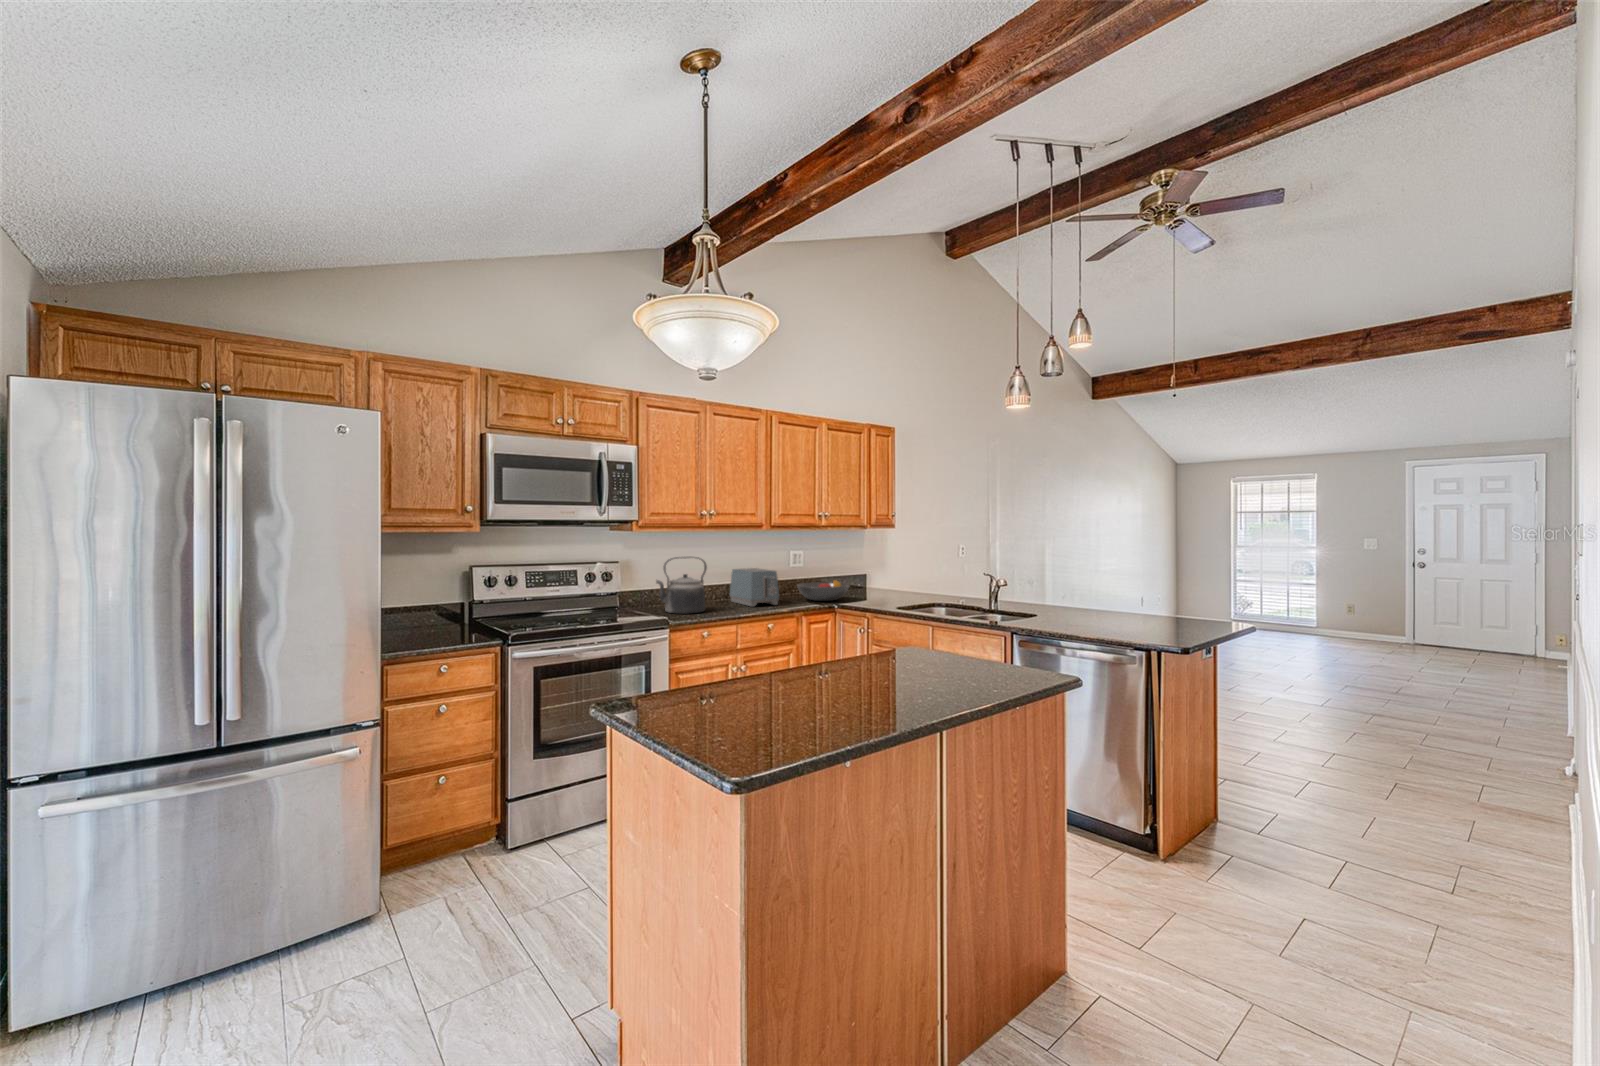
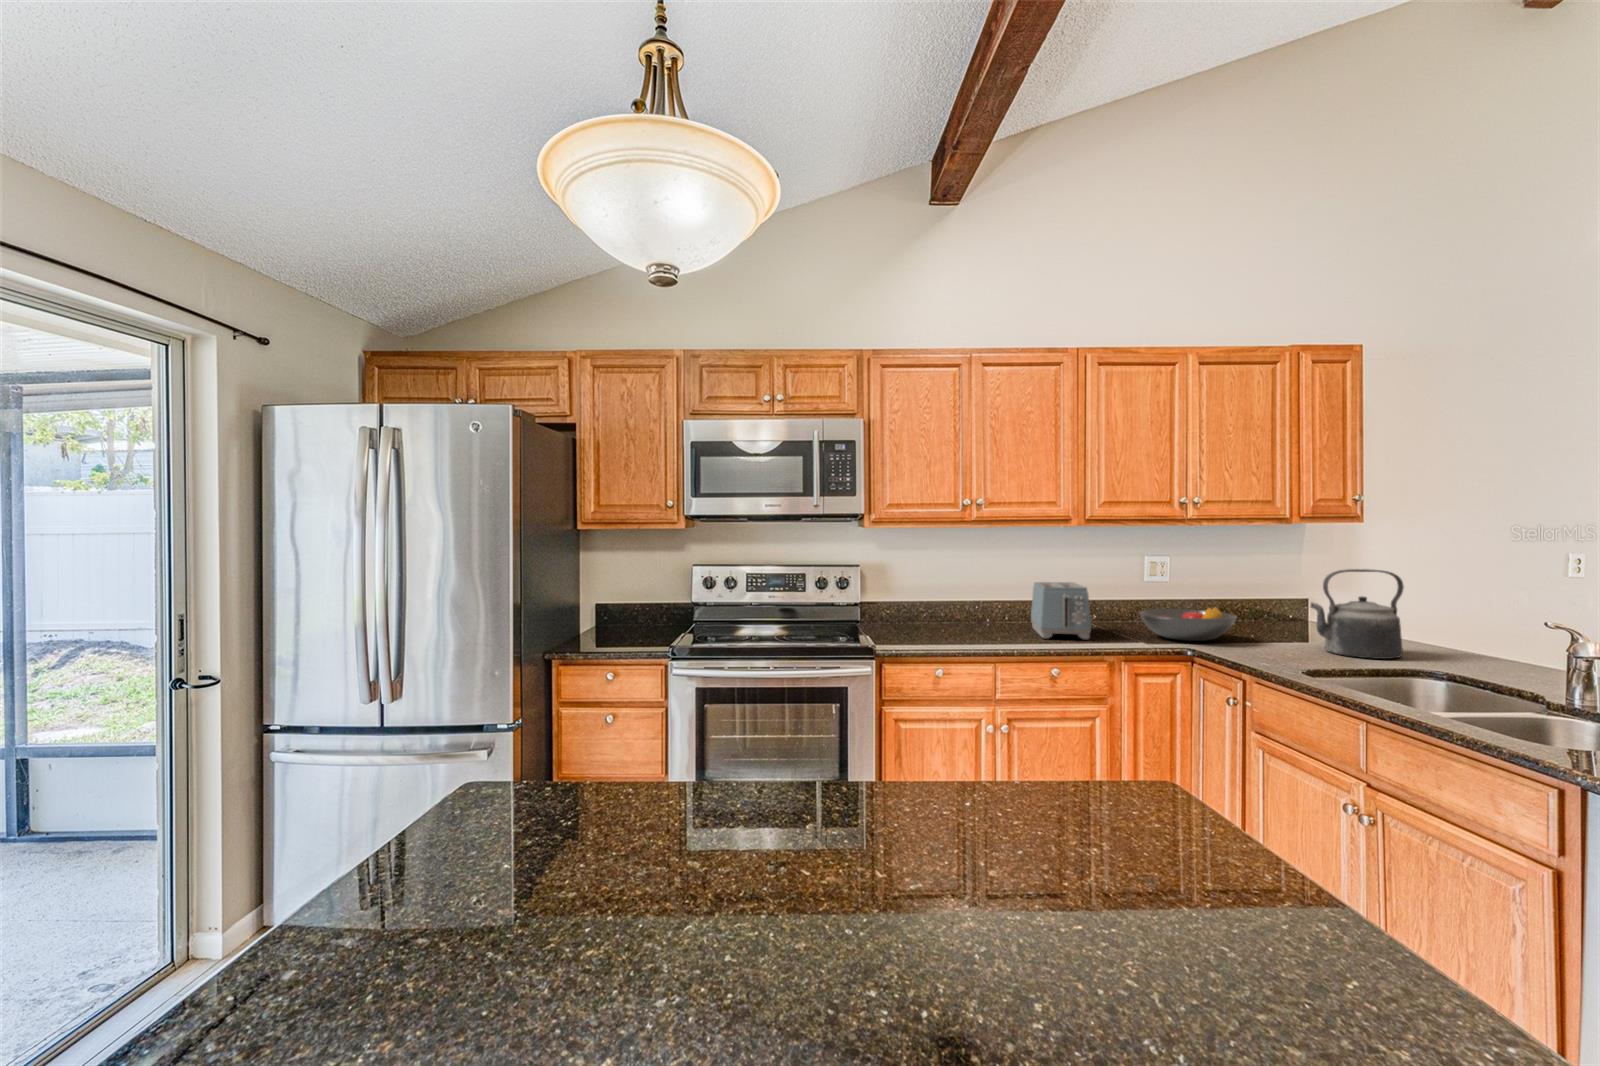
kettle: present [656,557,707,614] -> present [1311,569,1404,659]

